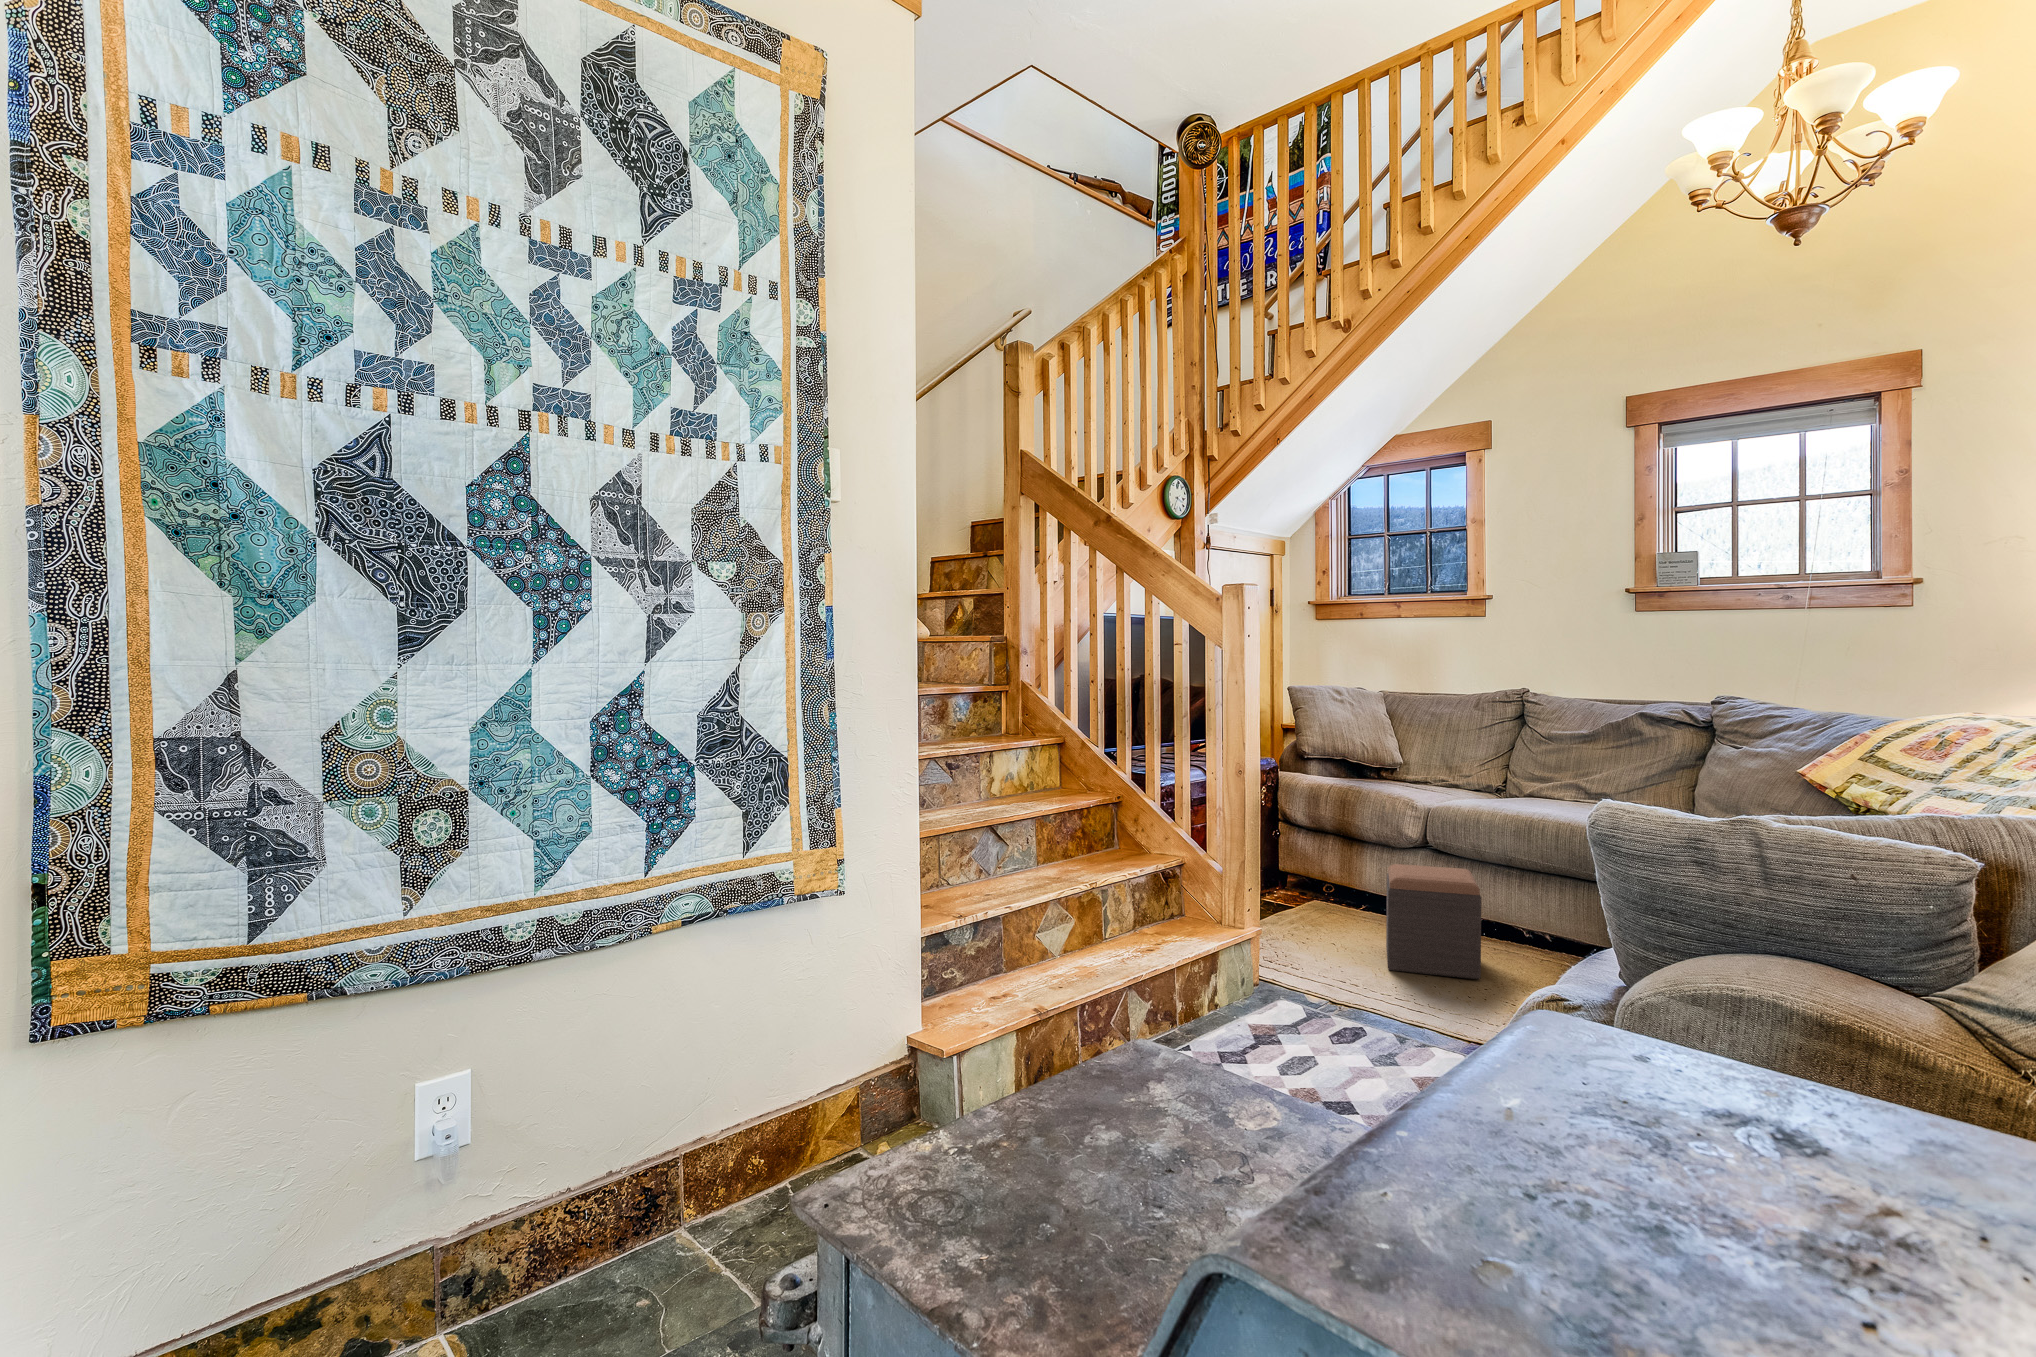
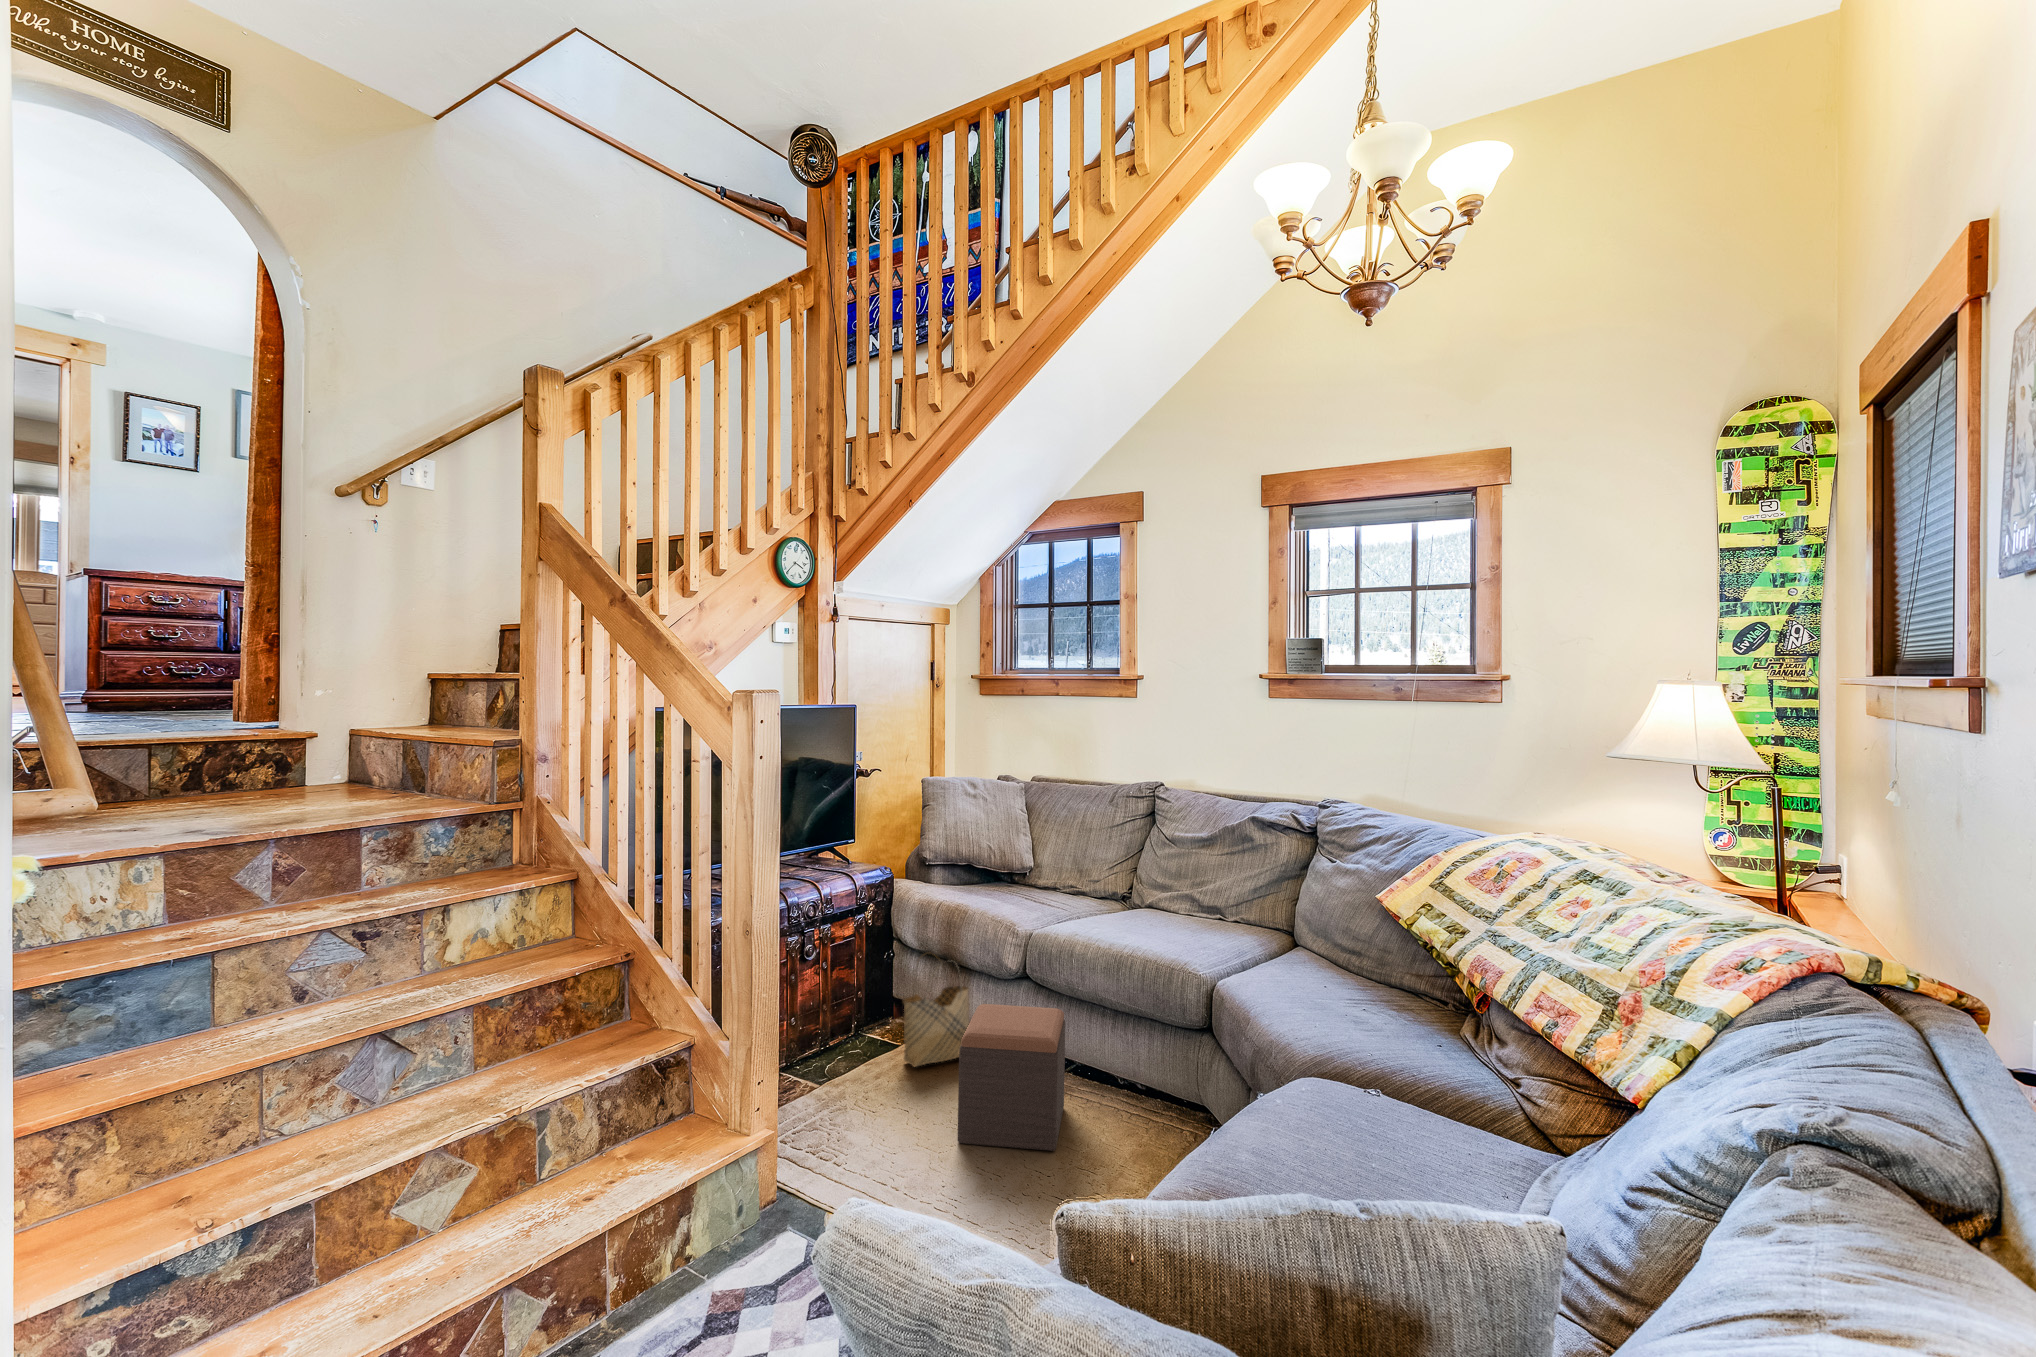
woven basket: none [1308,831,1367,925] -> present [903,953,969,1067]

